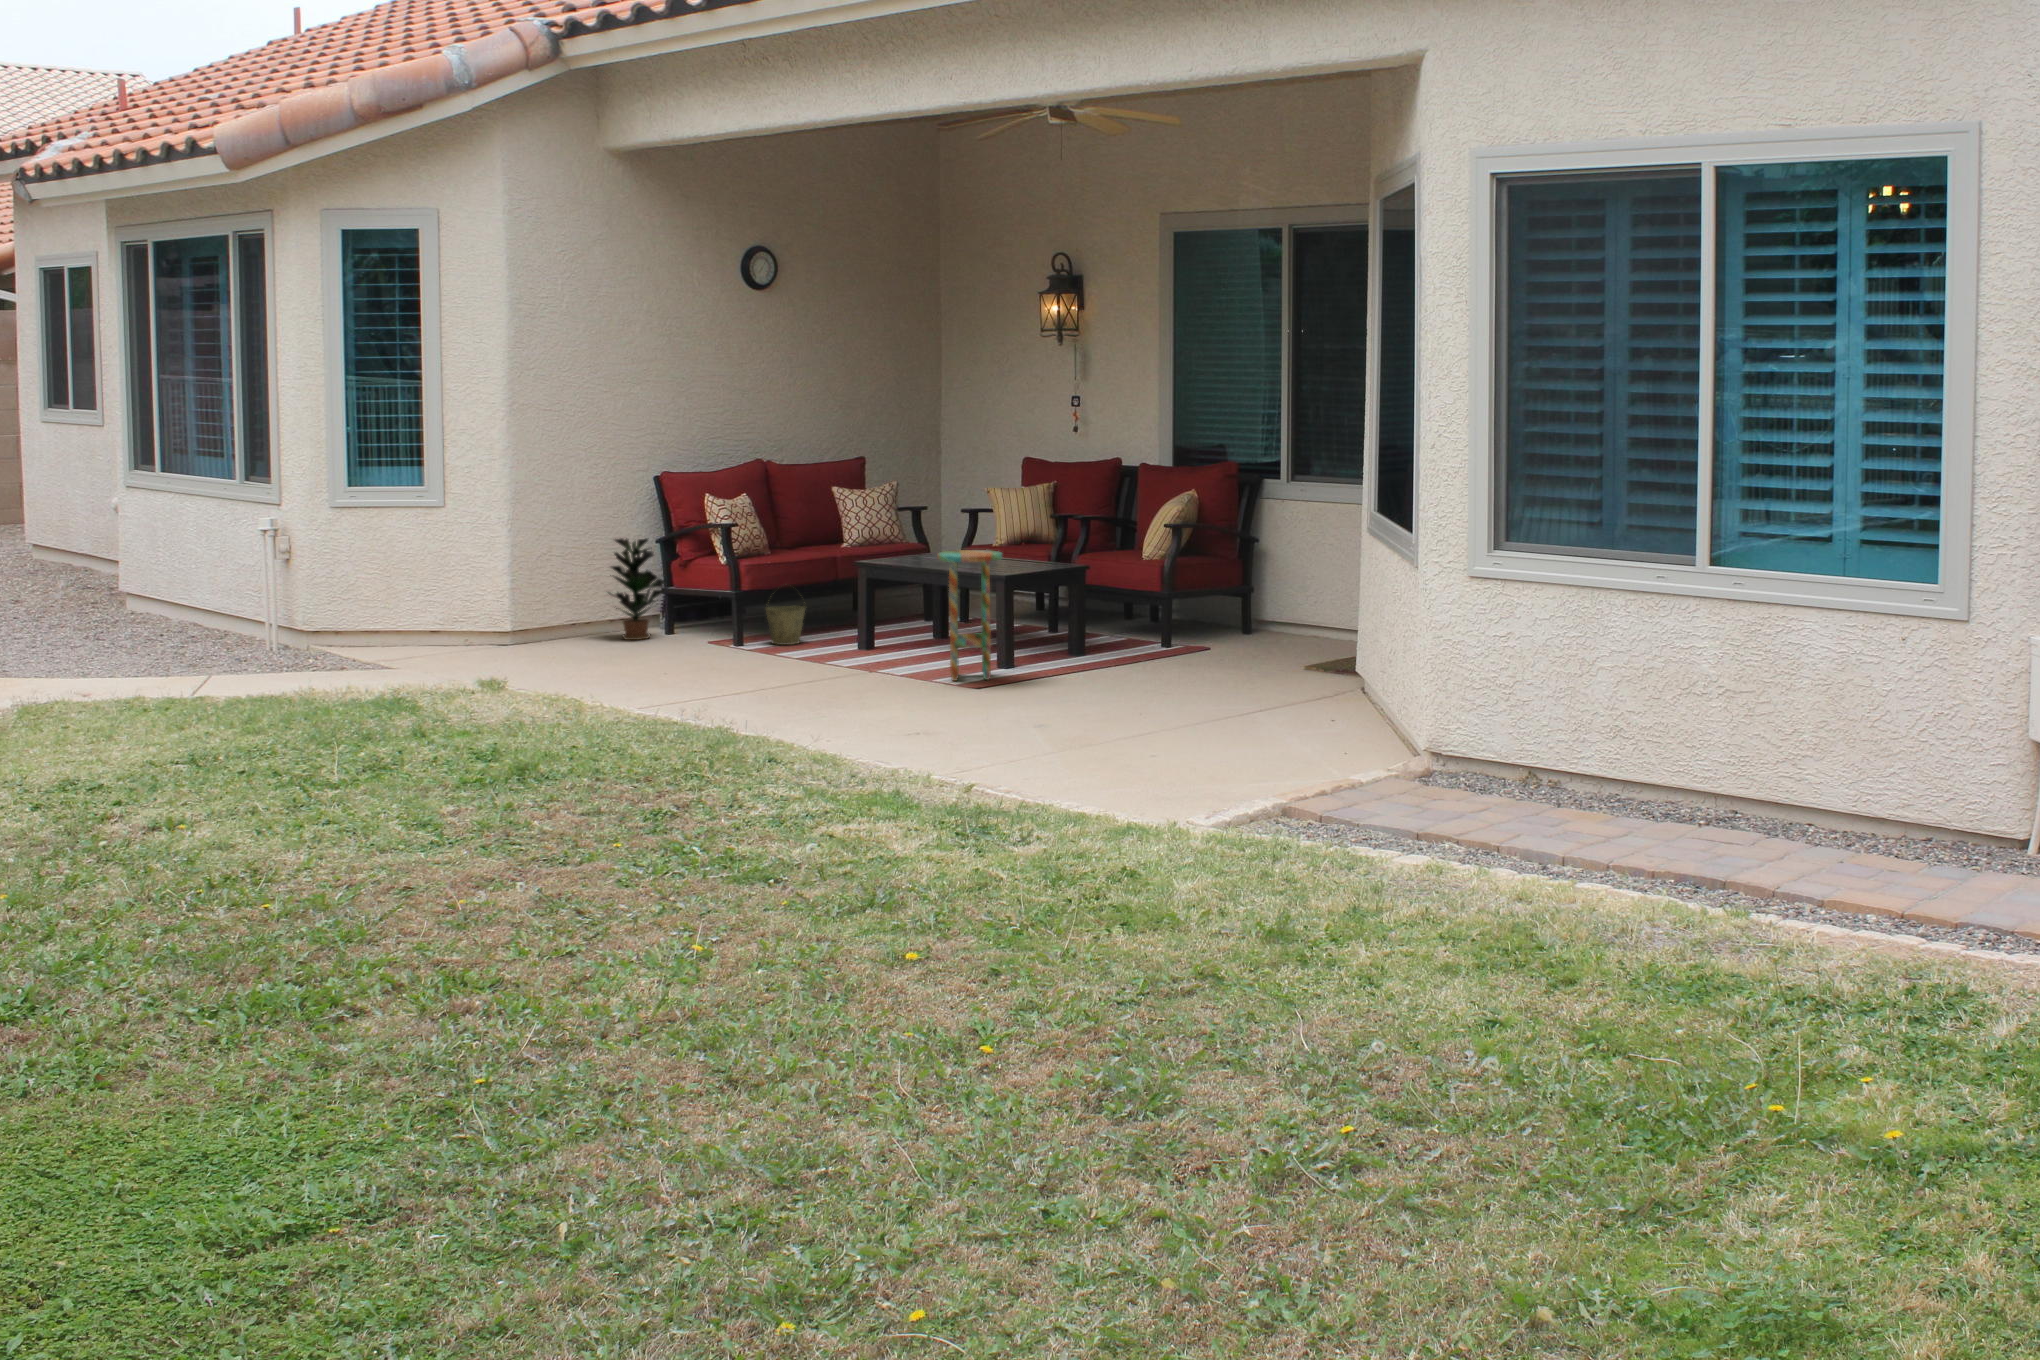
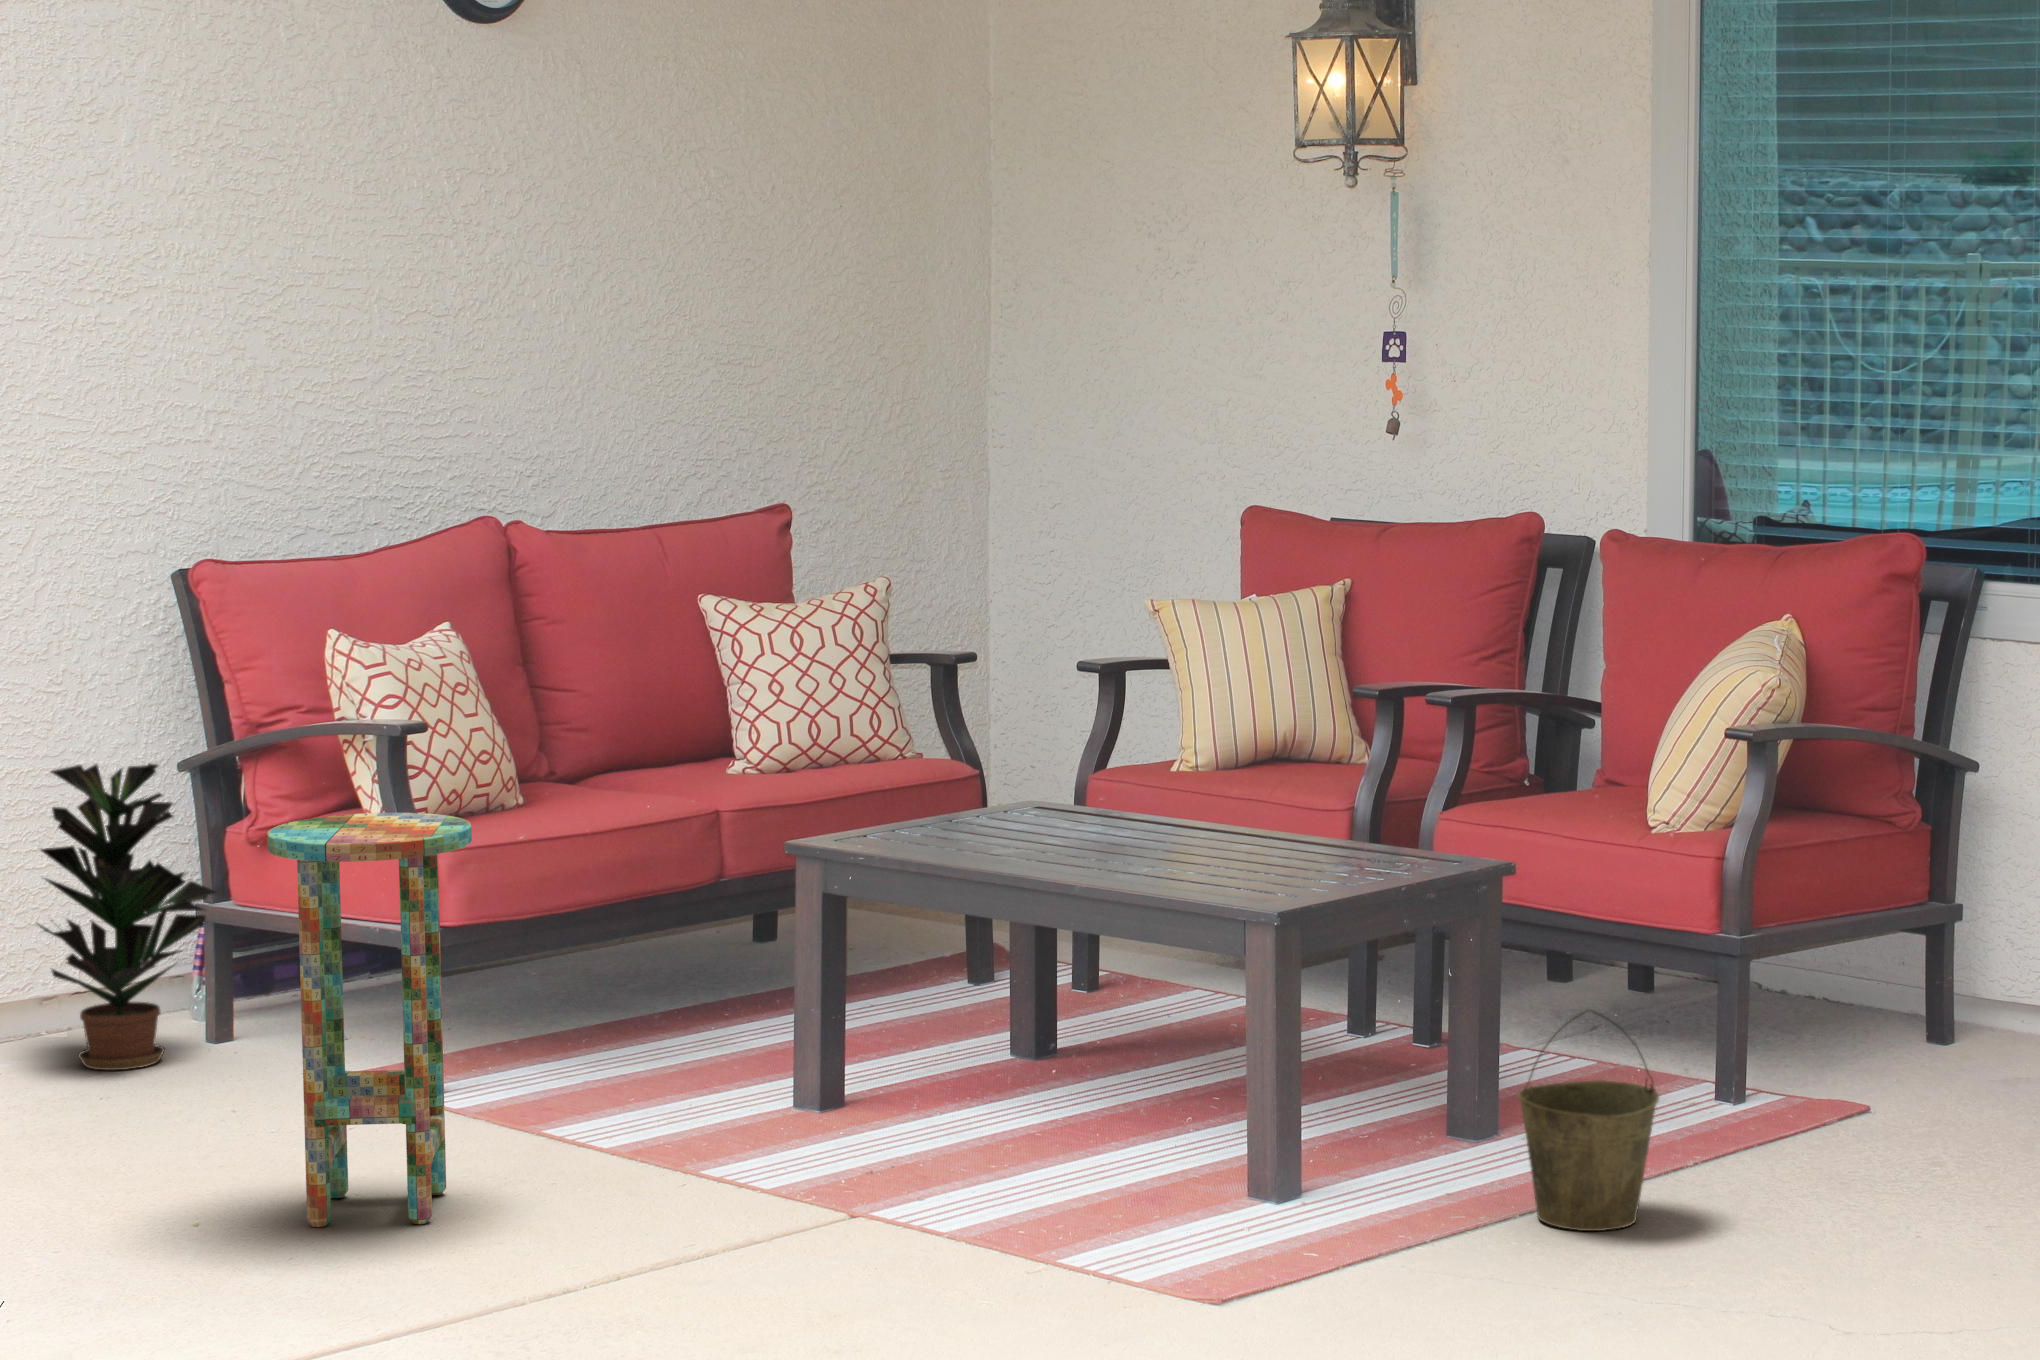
side table: present [937,550,1002,681] -> present [267,813,472,1227]
bucket: present [766,606,805,645] -> present [1518,1010,1659,1231]

